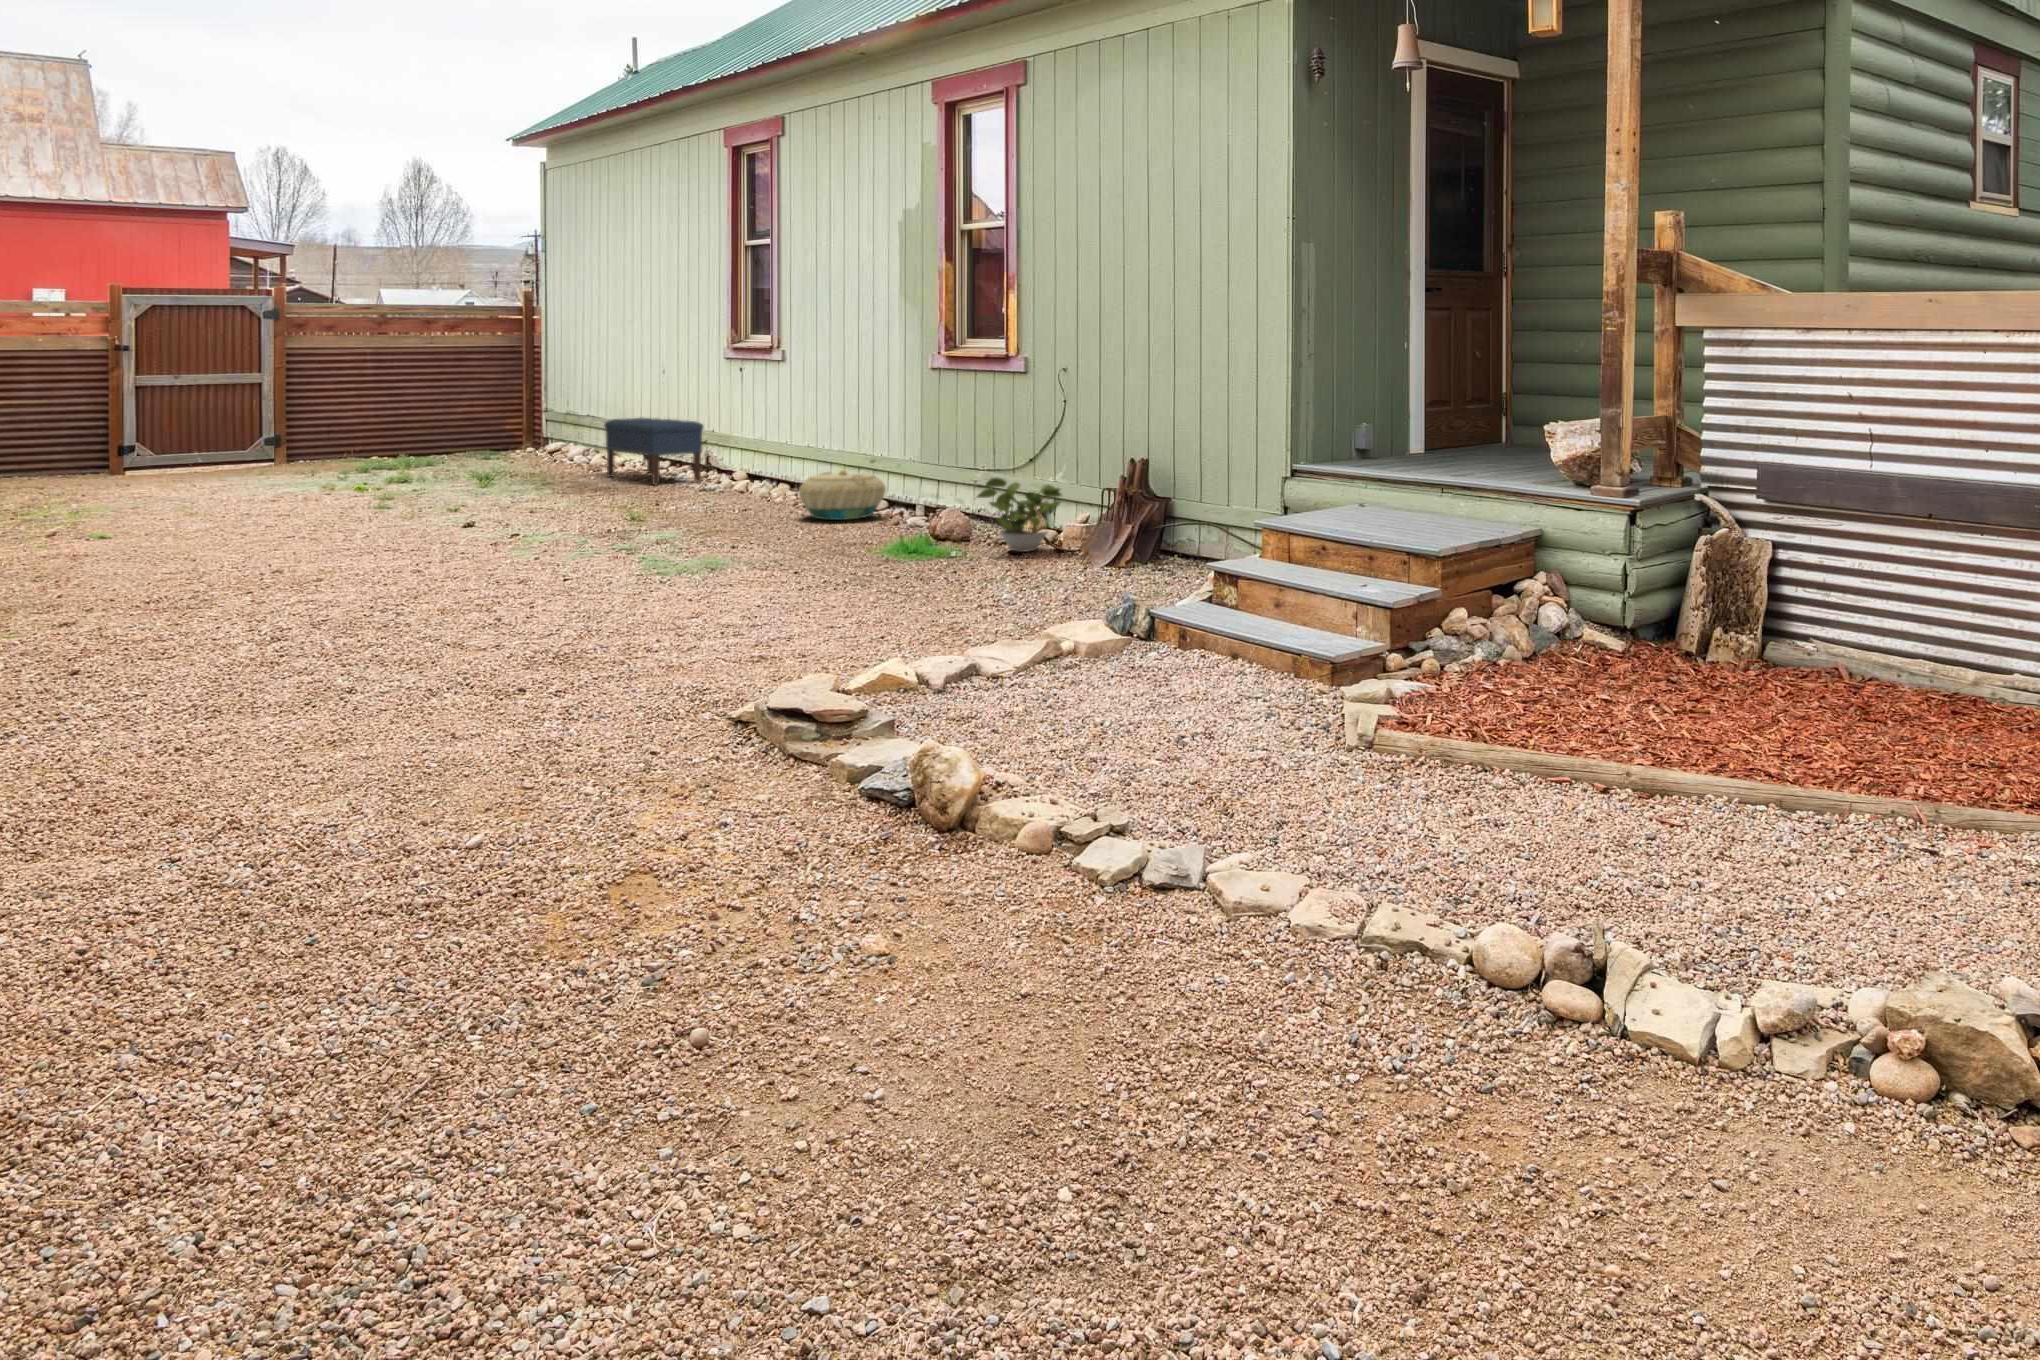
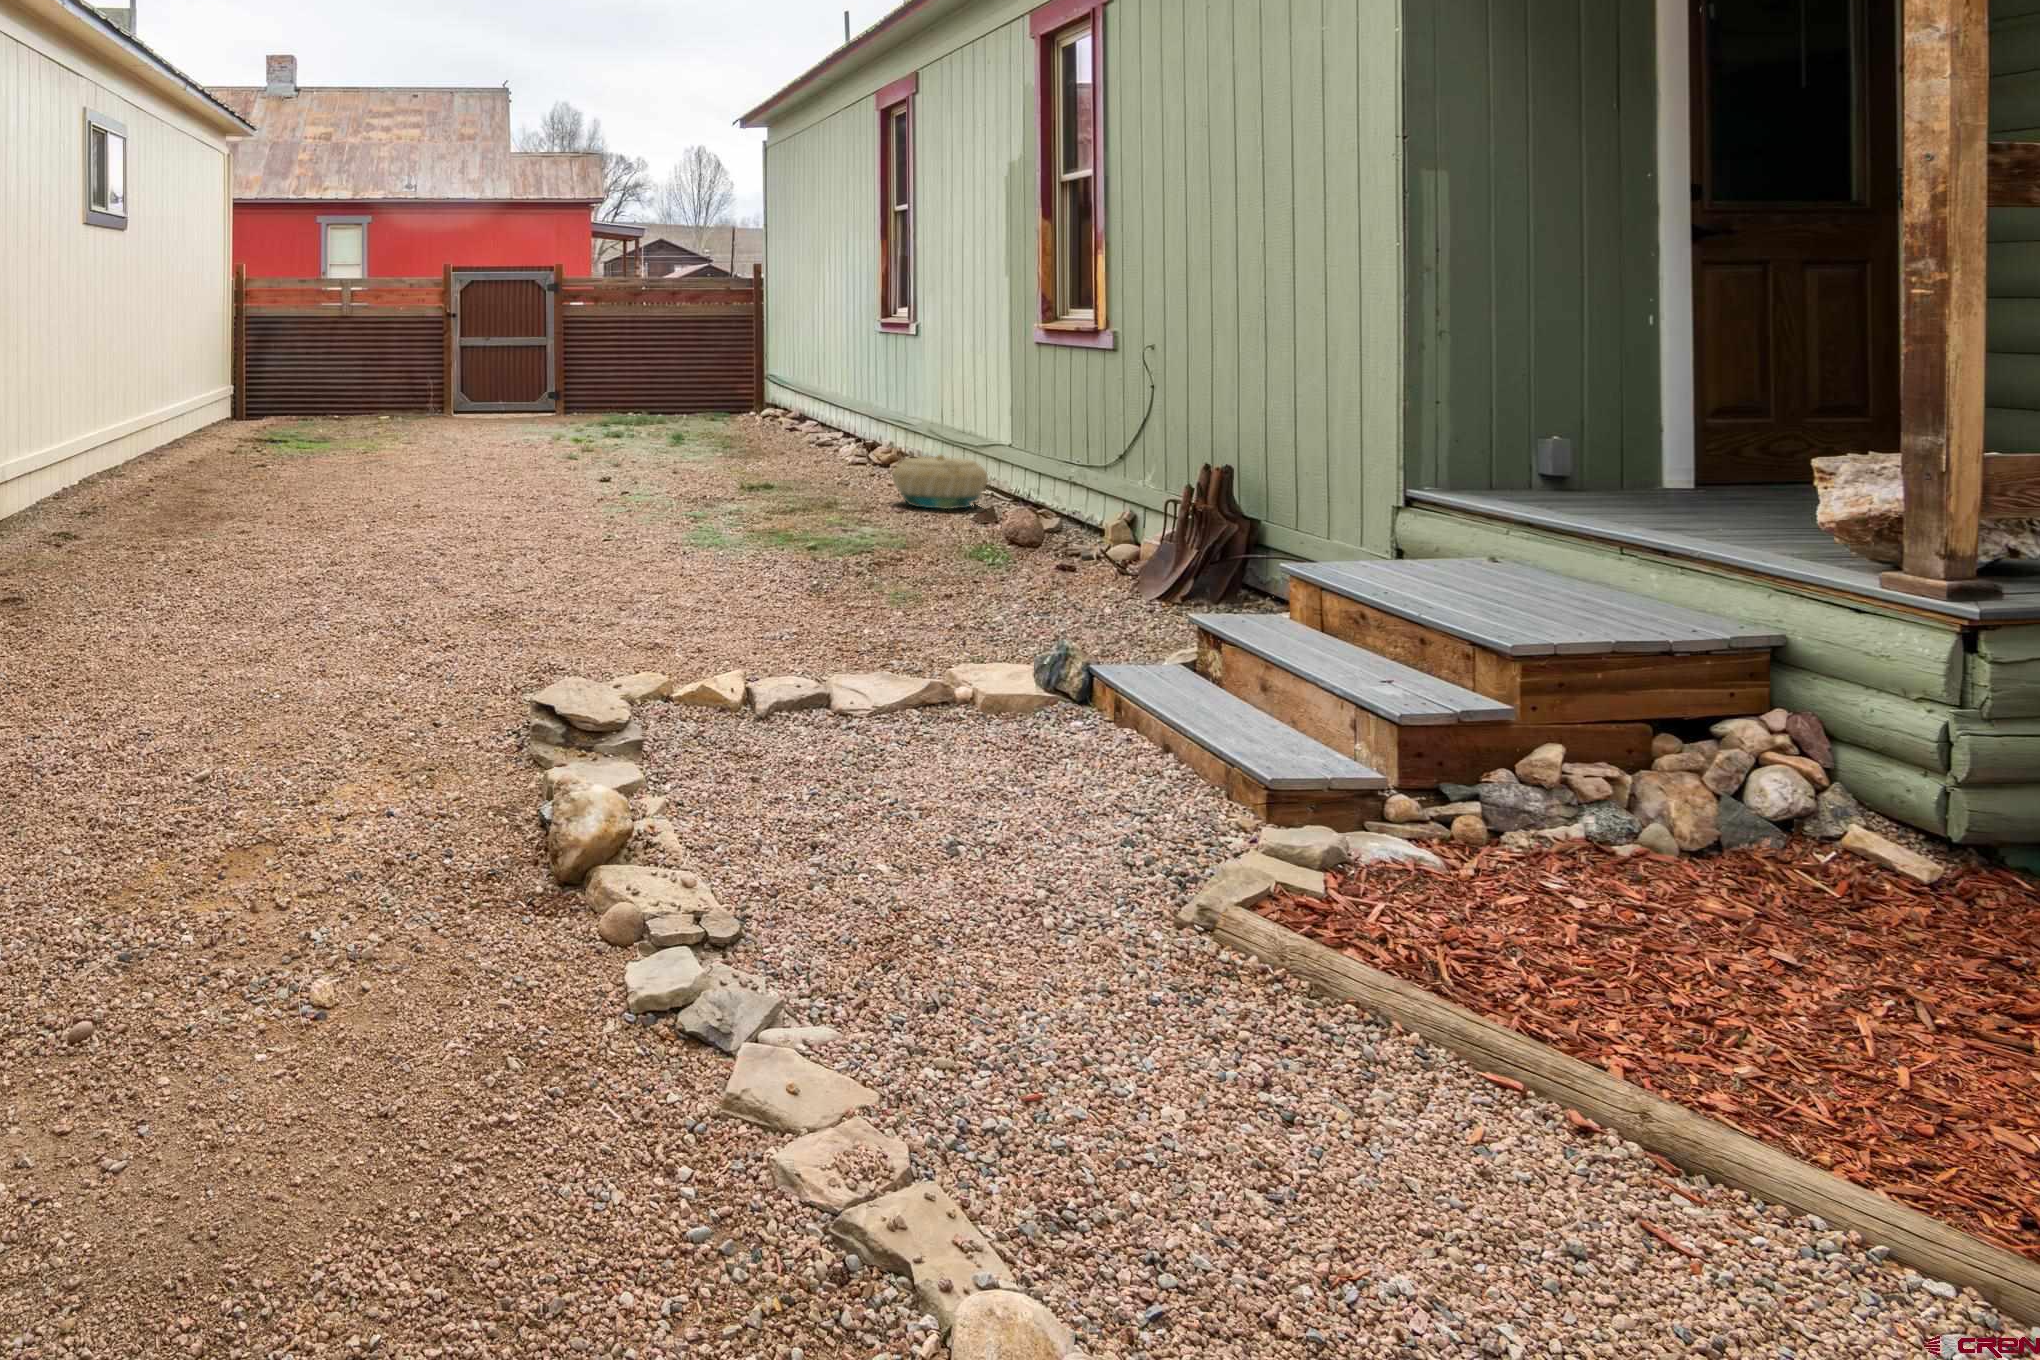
bench: present [604,418,703,485] -> none [777,390,857,457]
potted plant: present [977,478,1061,552] -> none [1026,475,1142,567]

